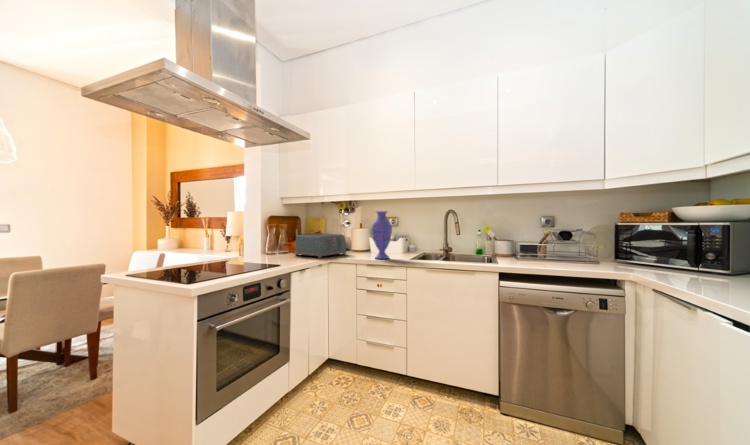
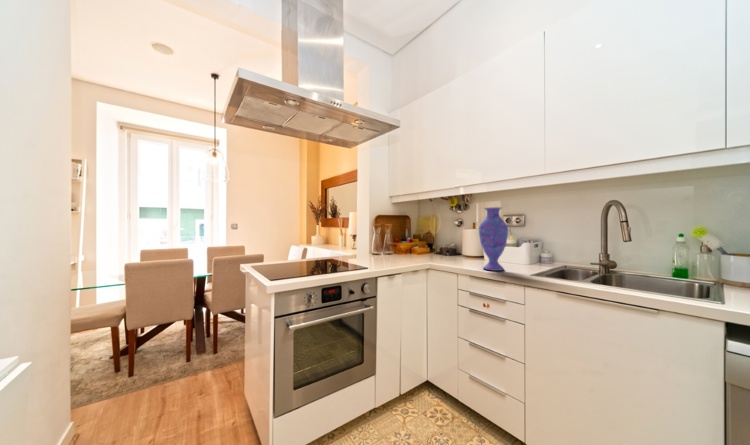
toaster: present [295,234,346,258] -> none [396,235,453,262]

